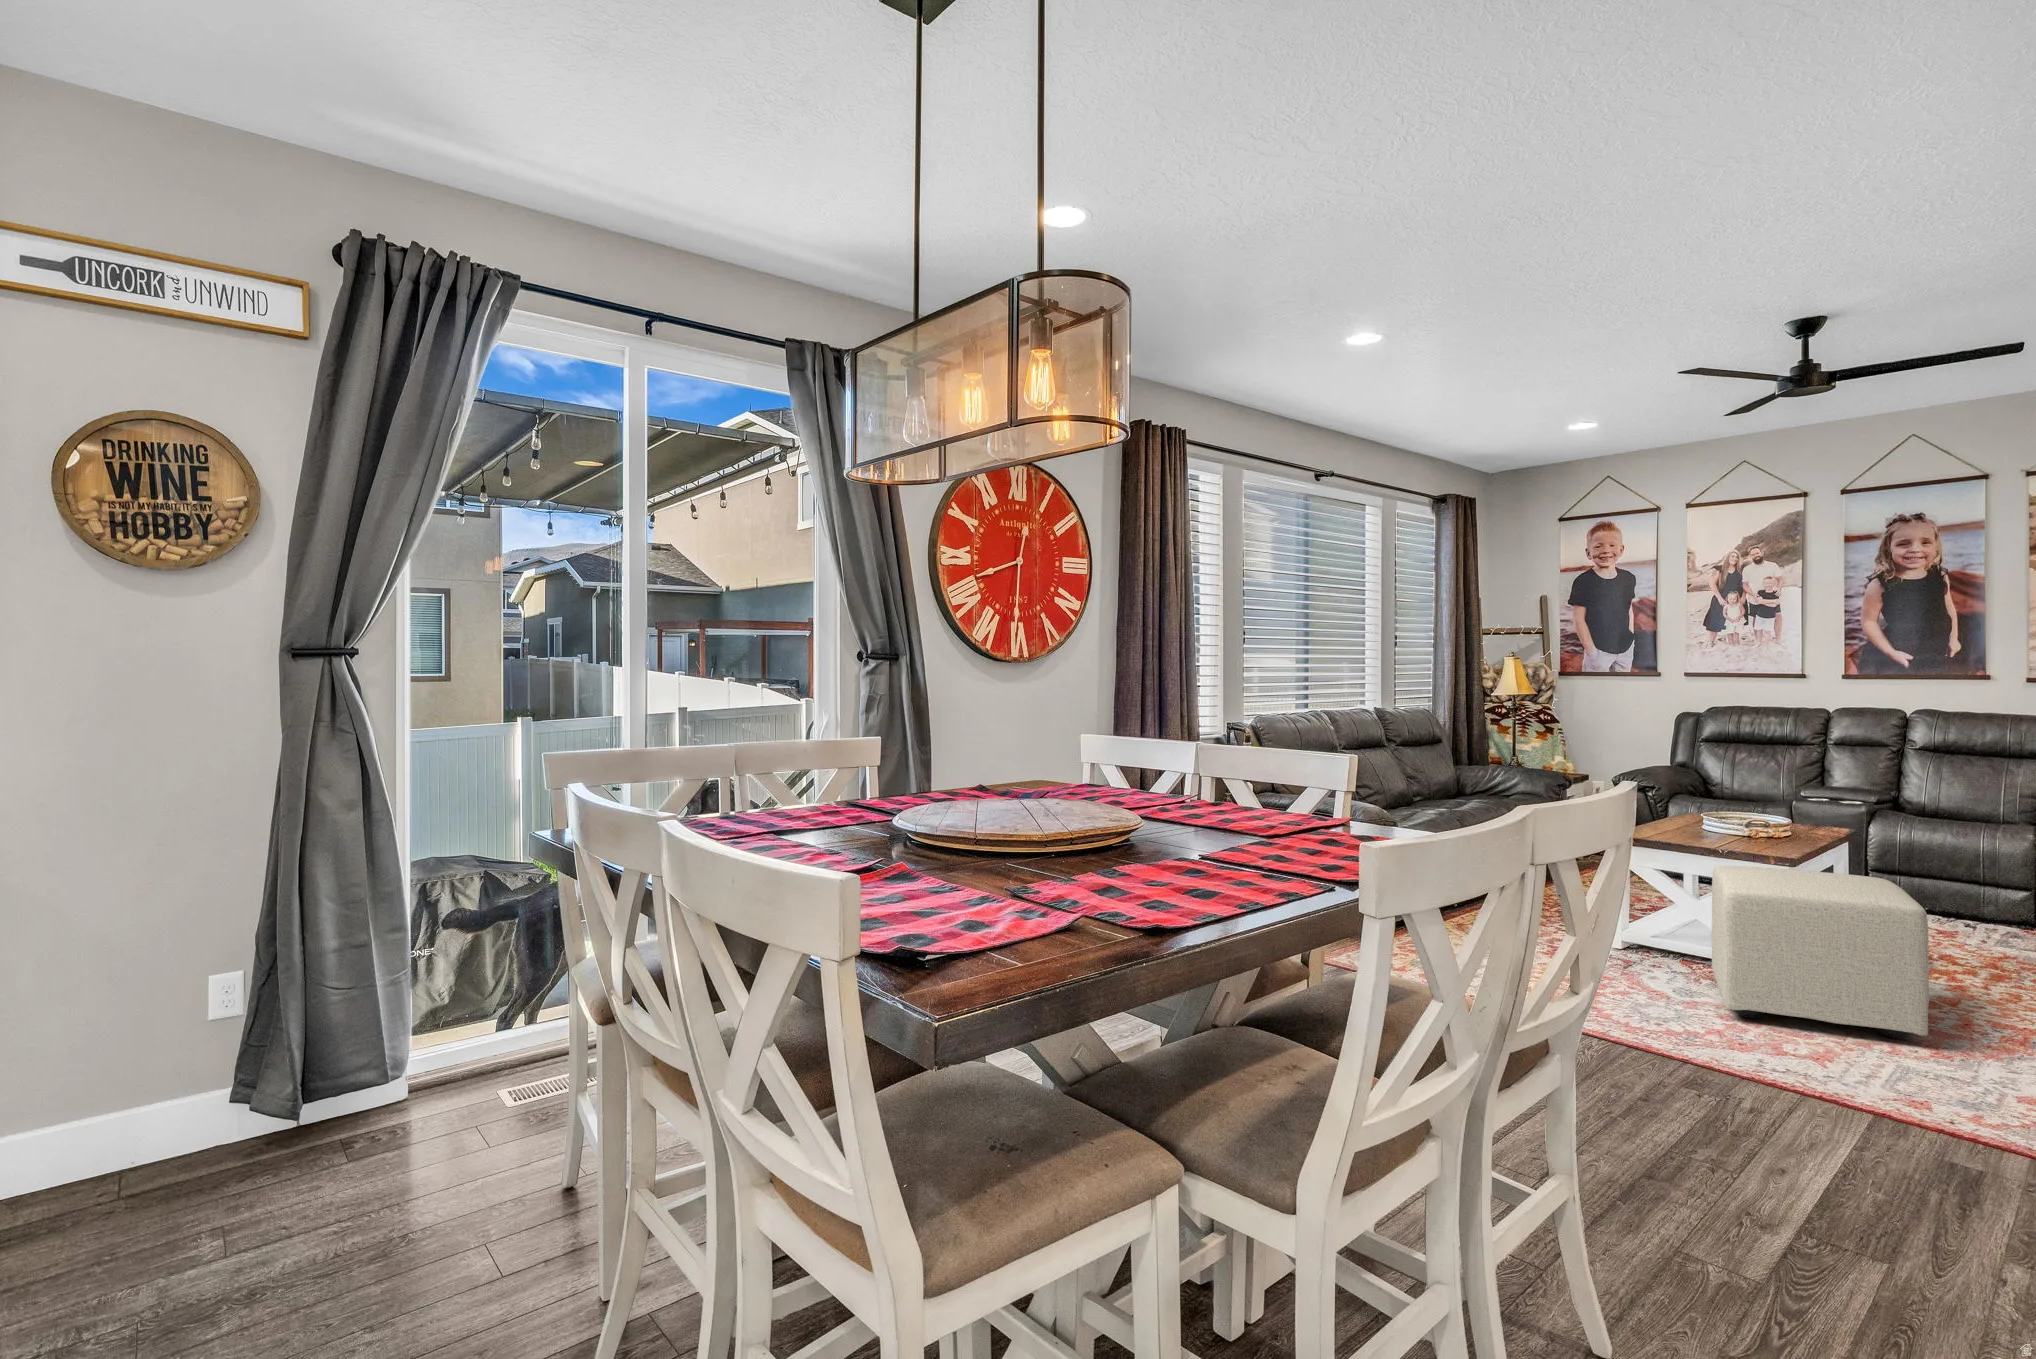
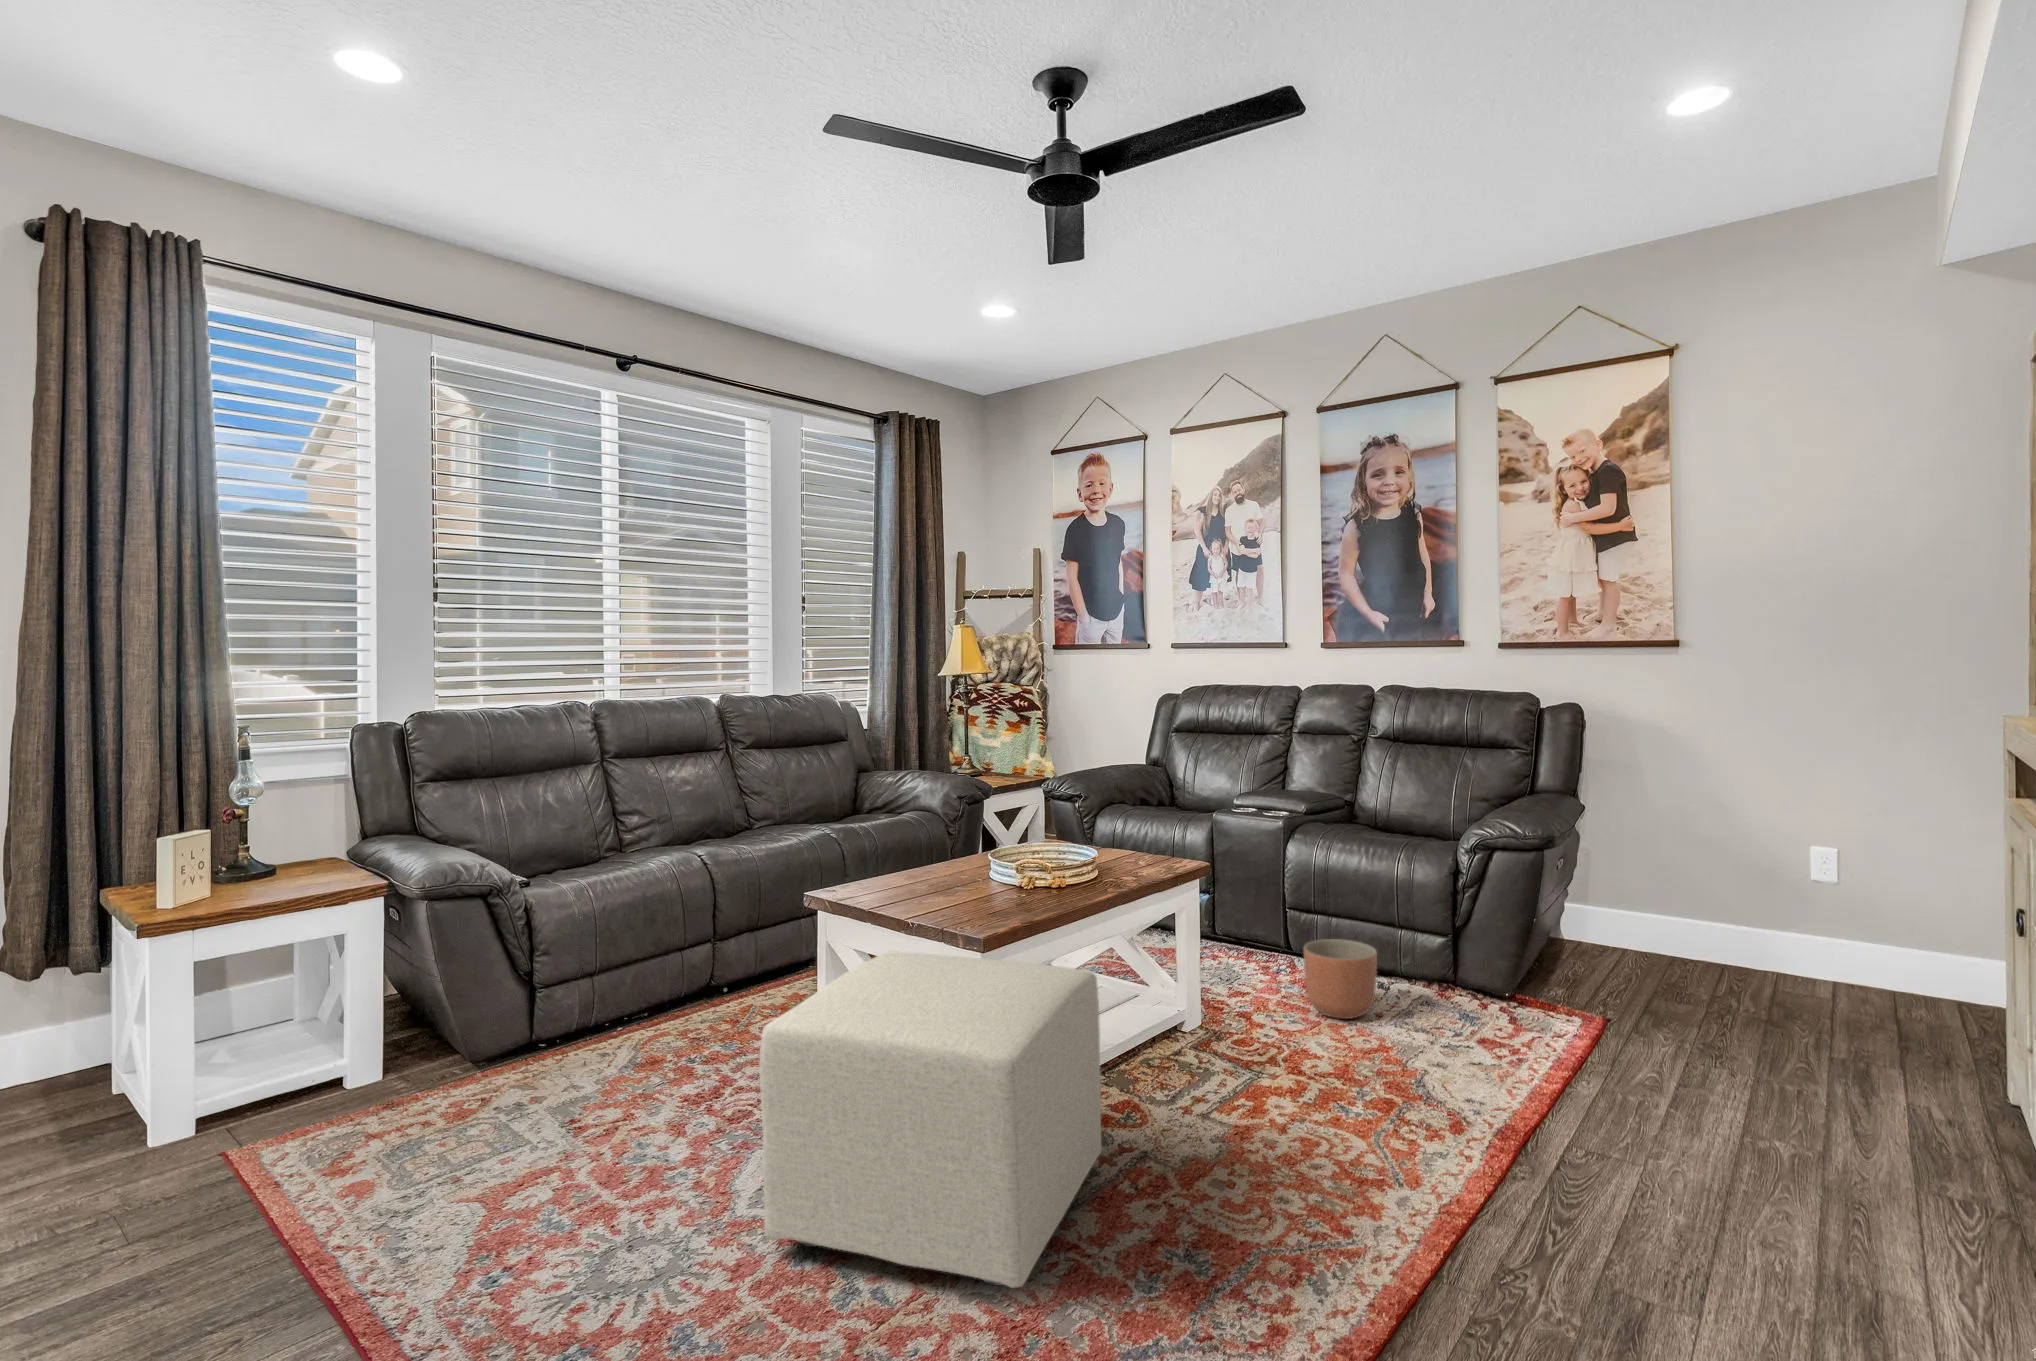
planter: none [1928,889,1996,943] -> present [1304,939,1377,1019]

